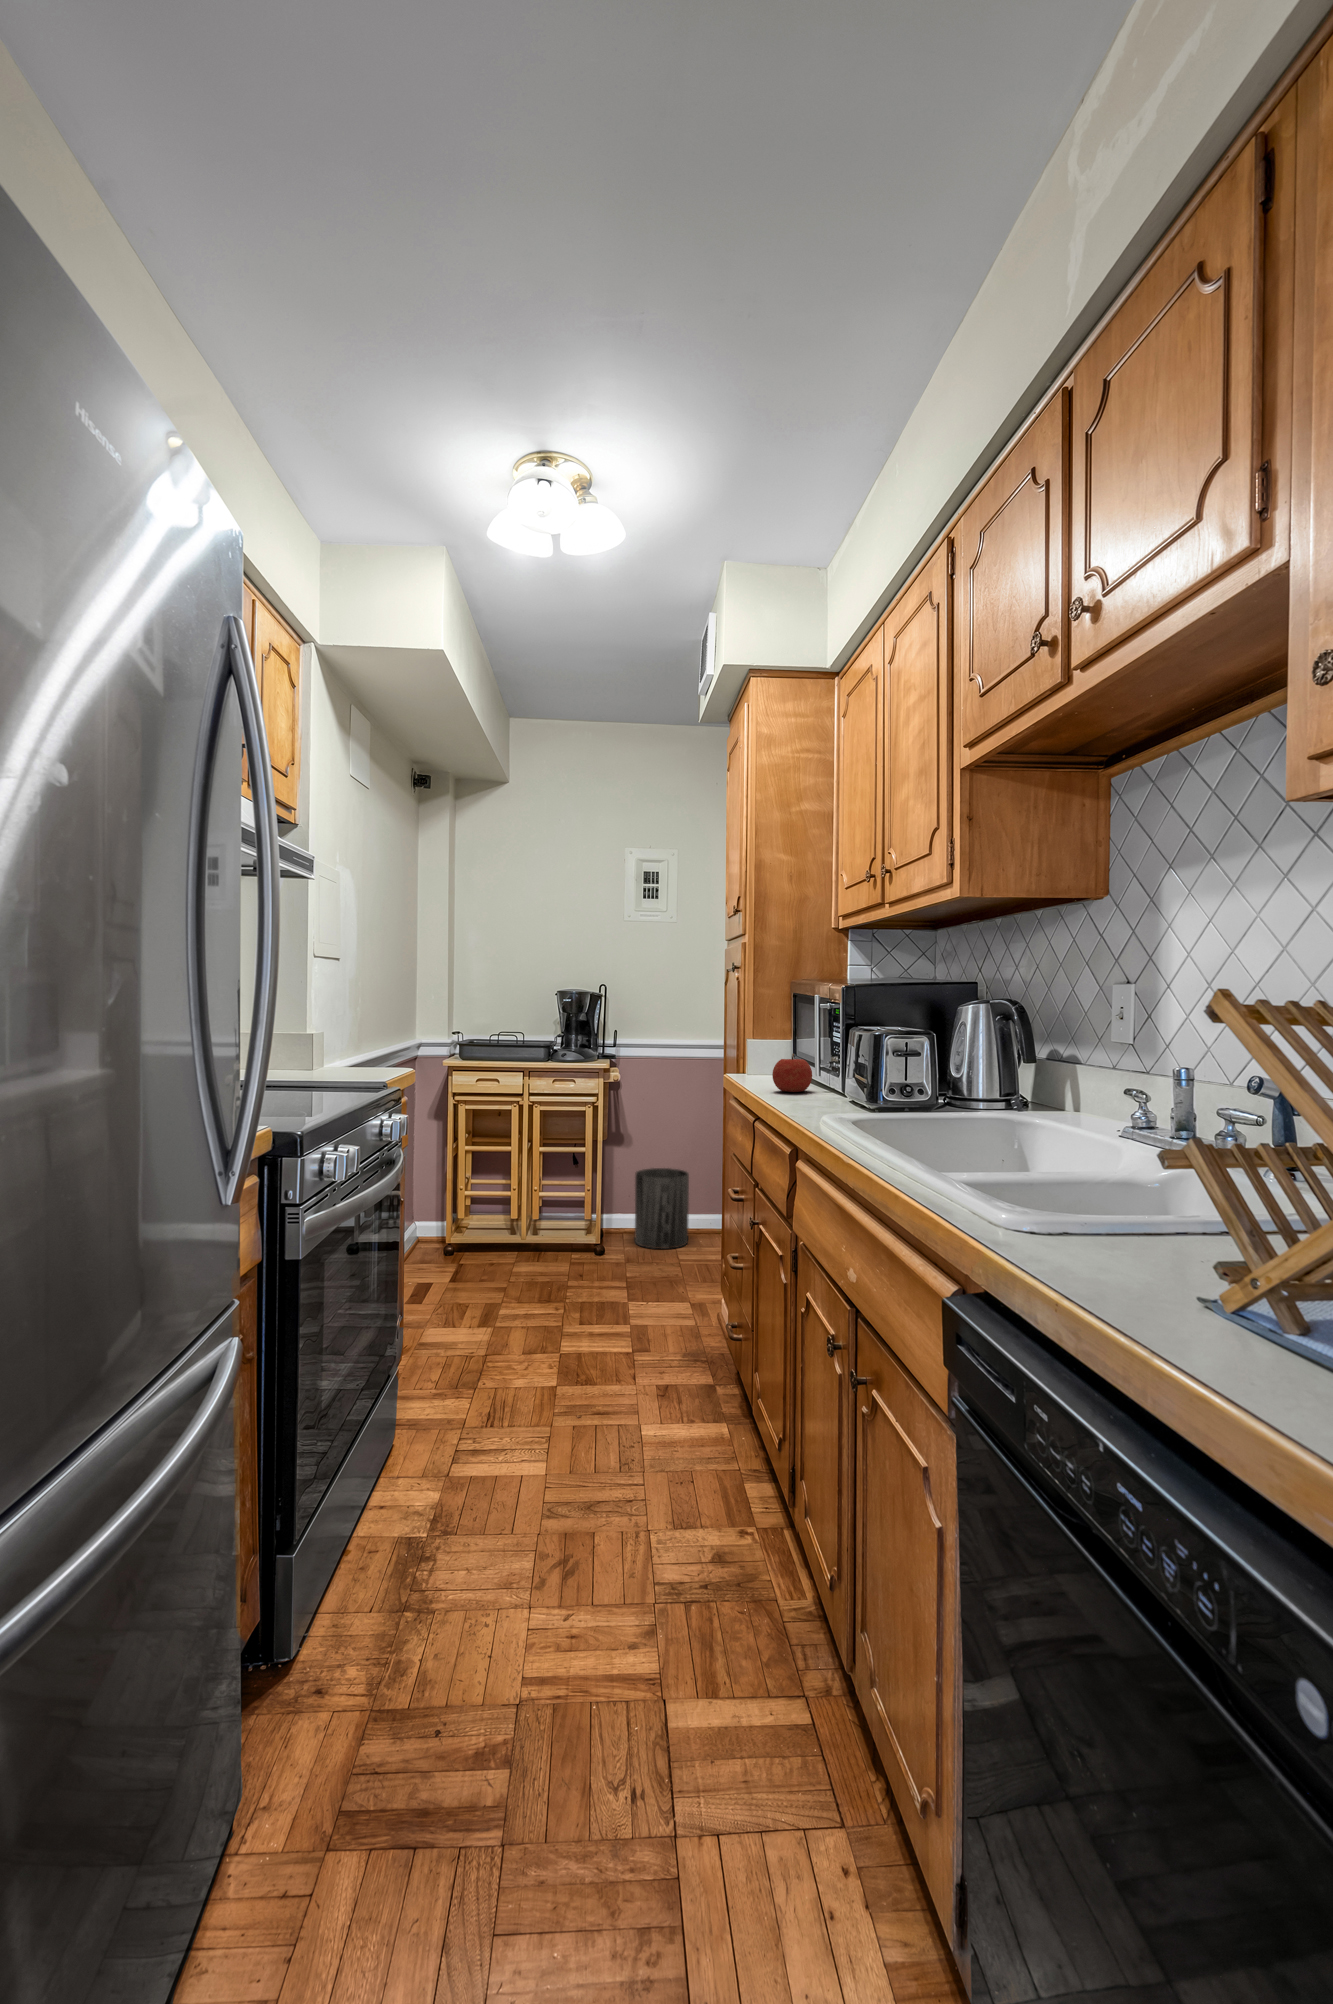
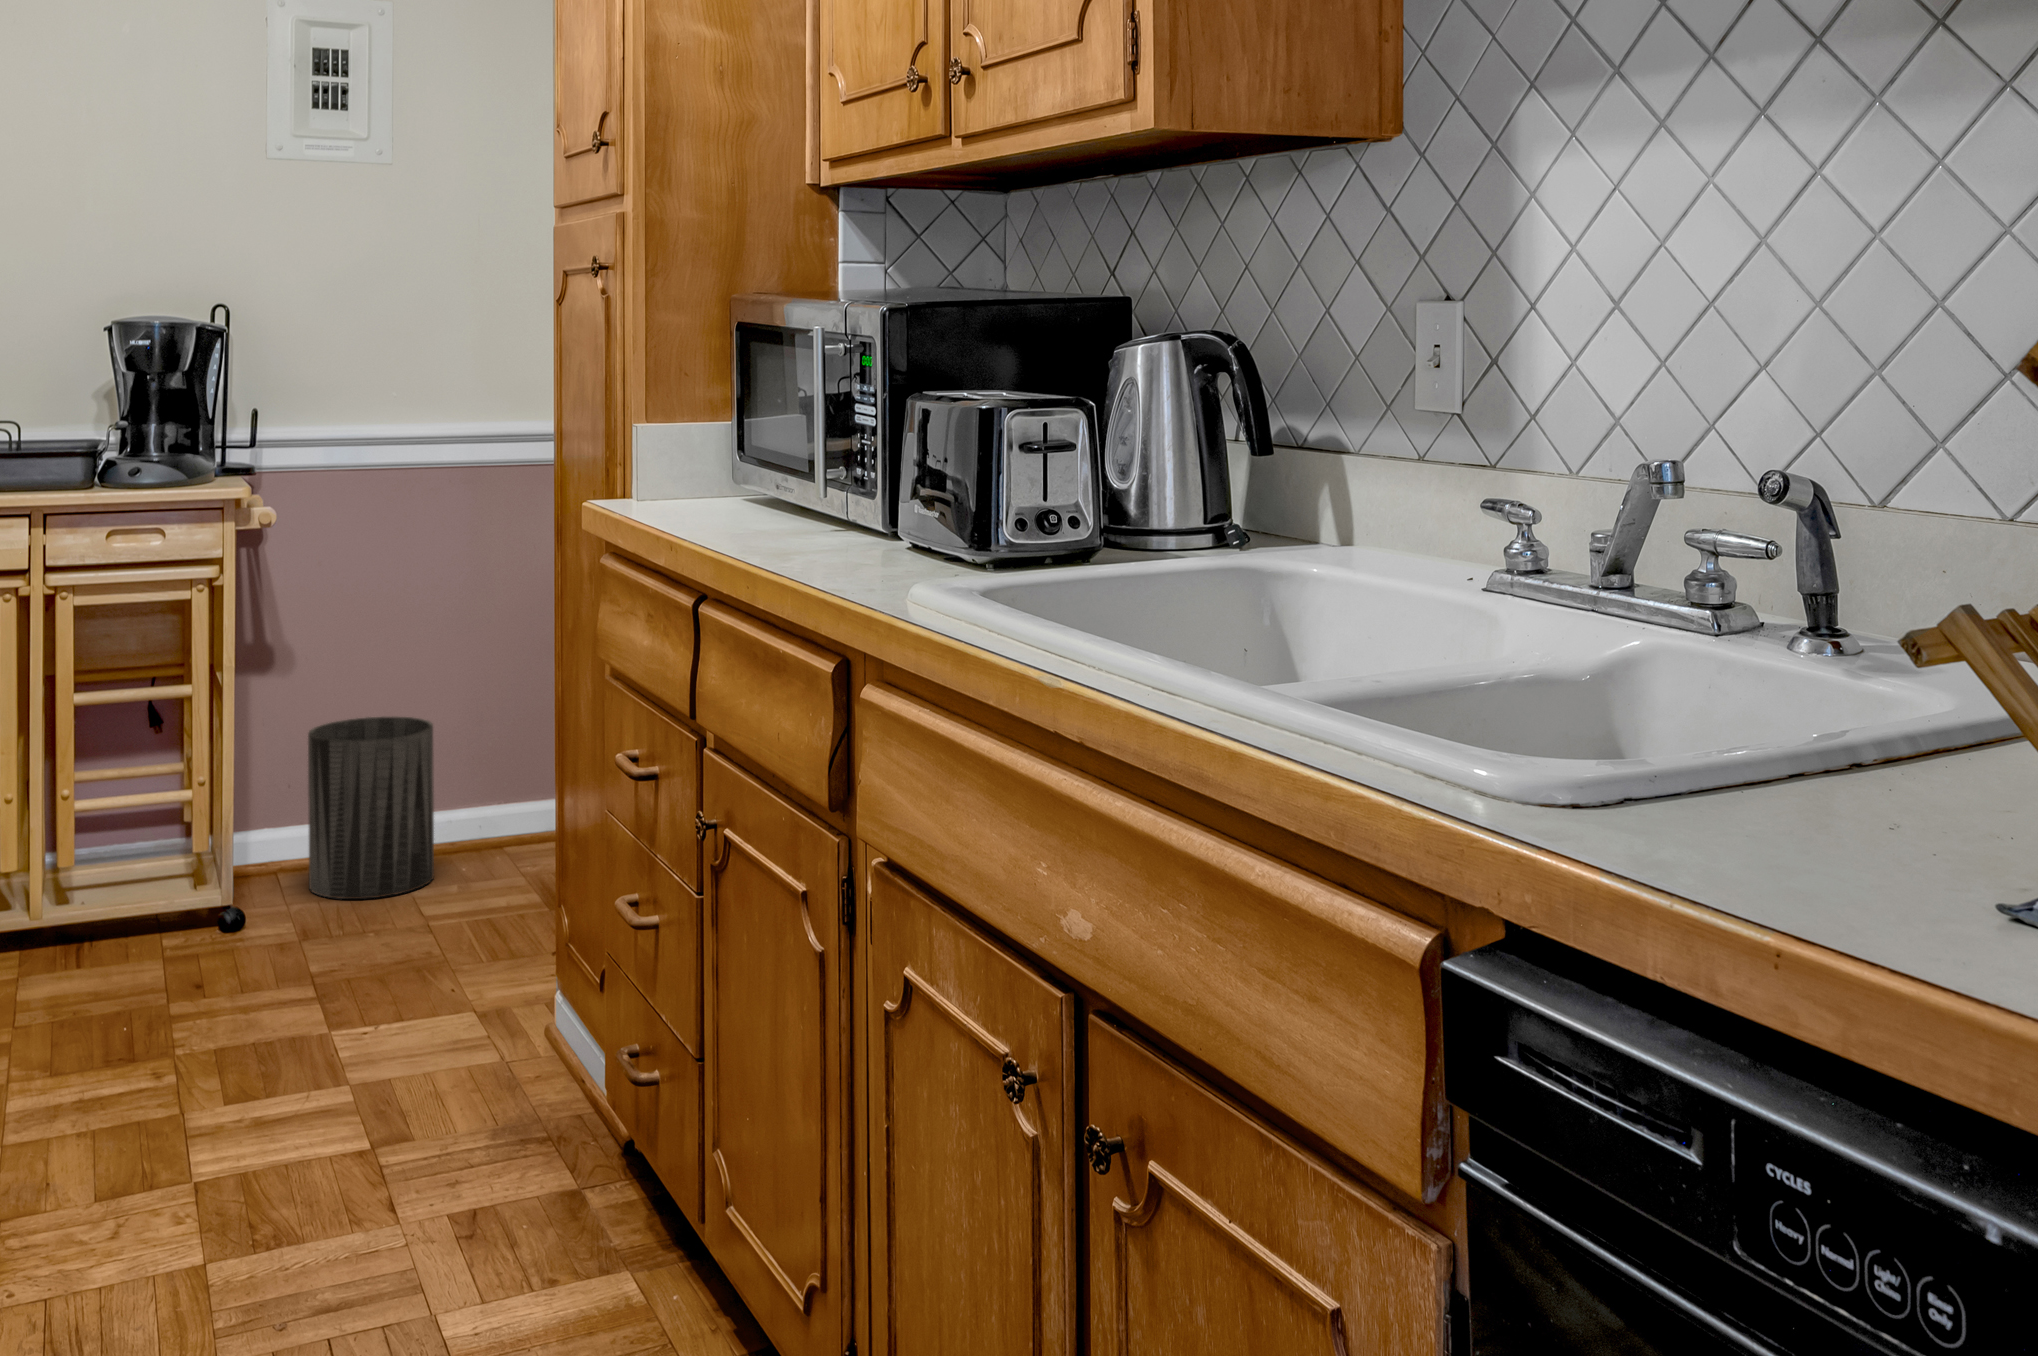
fruit: present [772,1054,812,1092] -> none [723,456,807,538]

